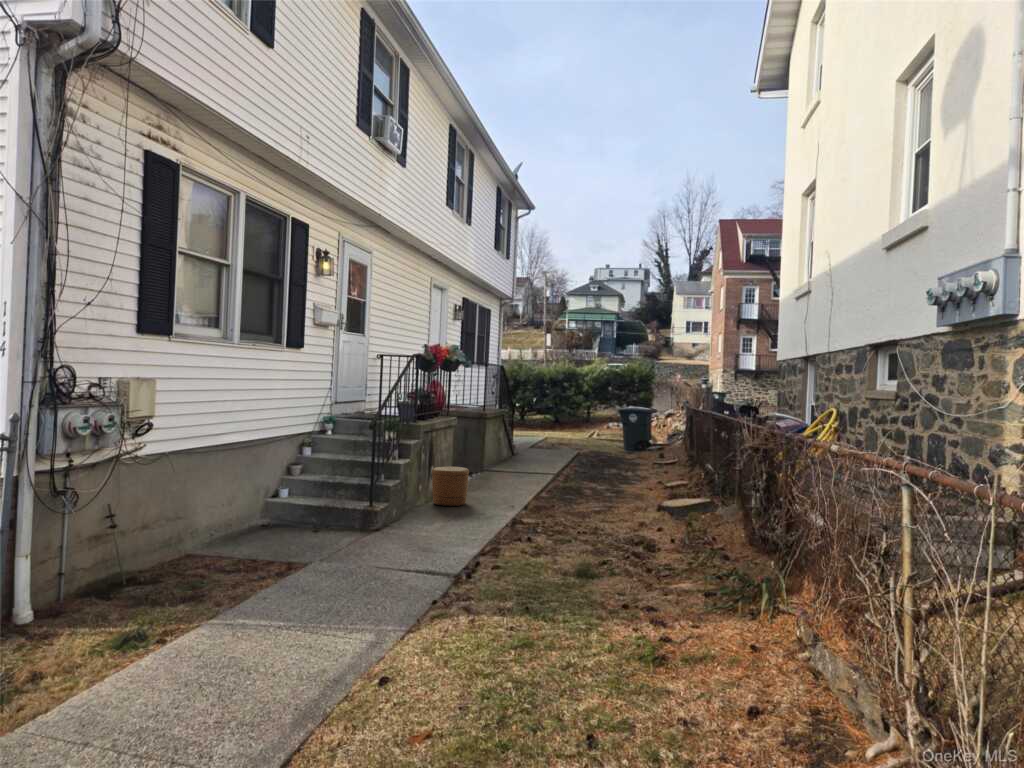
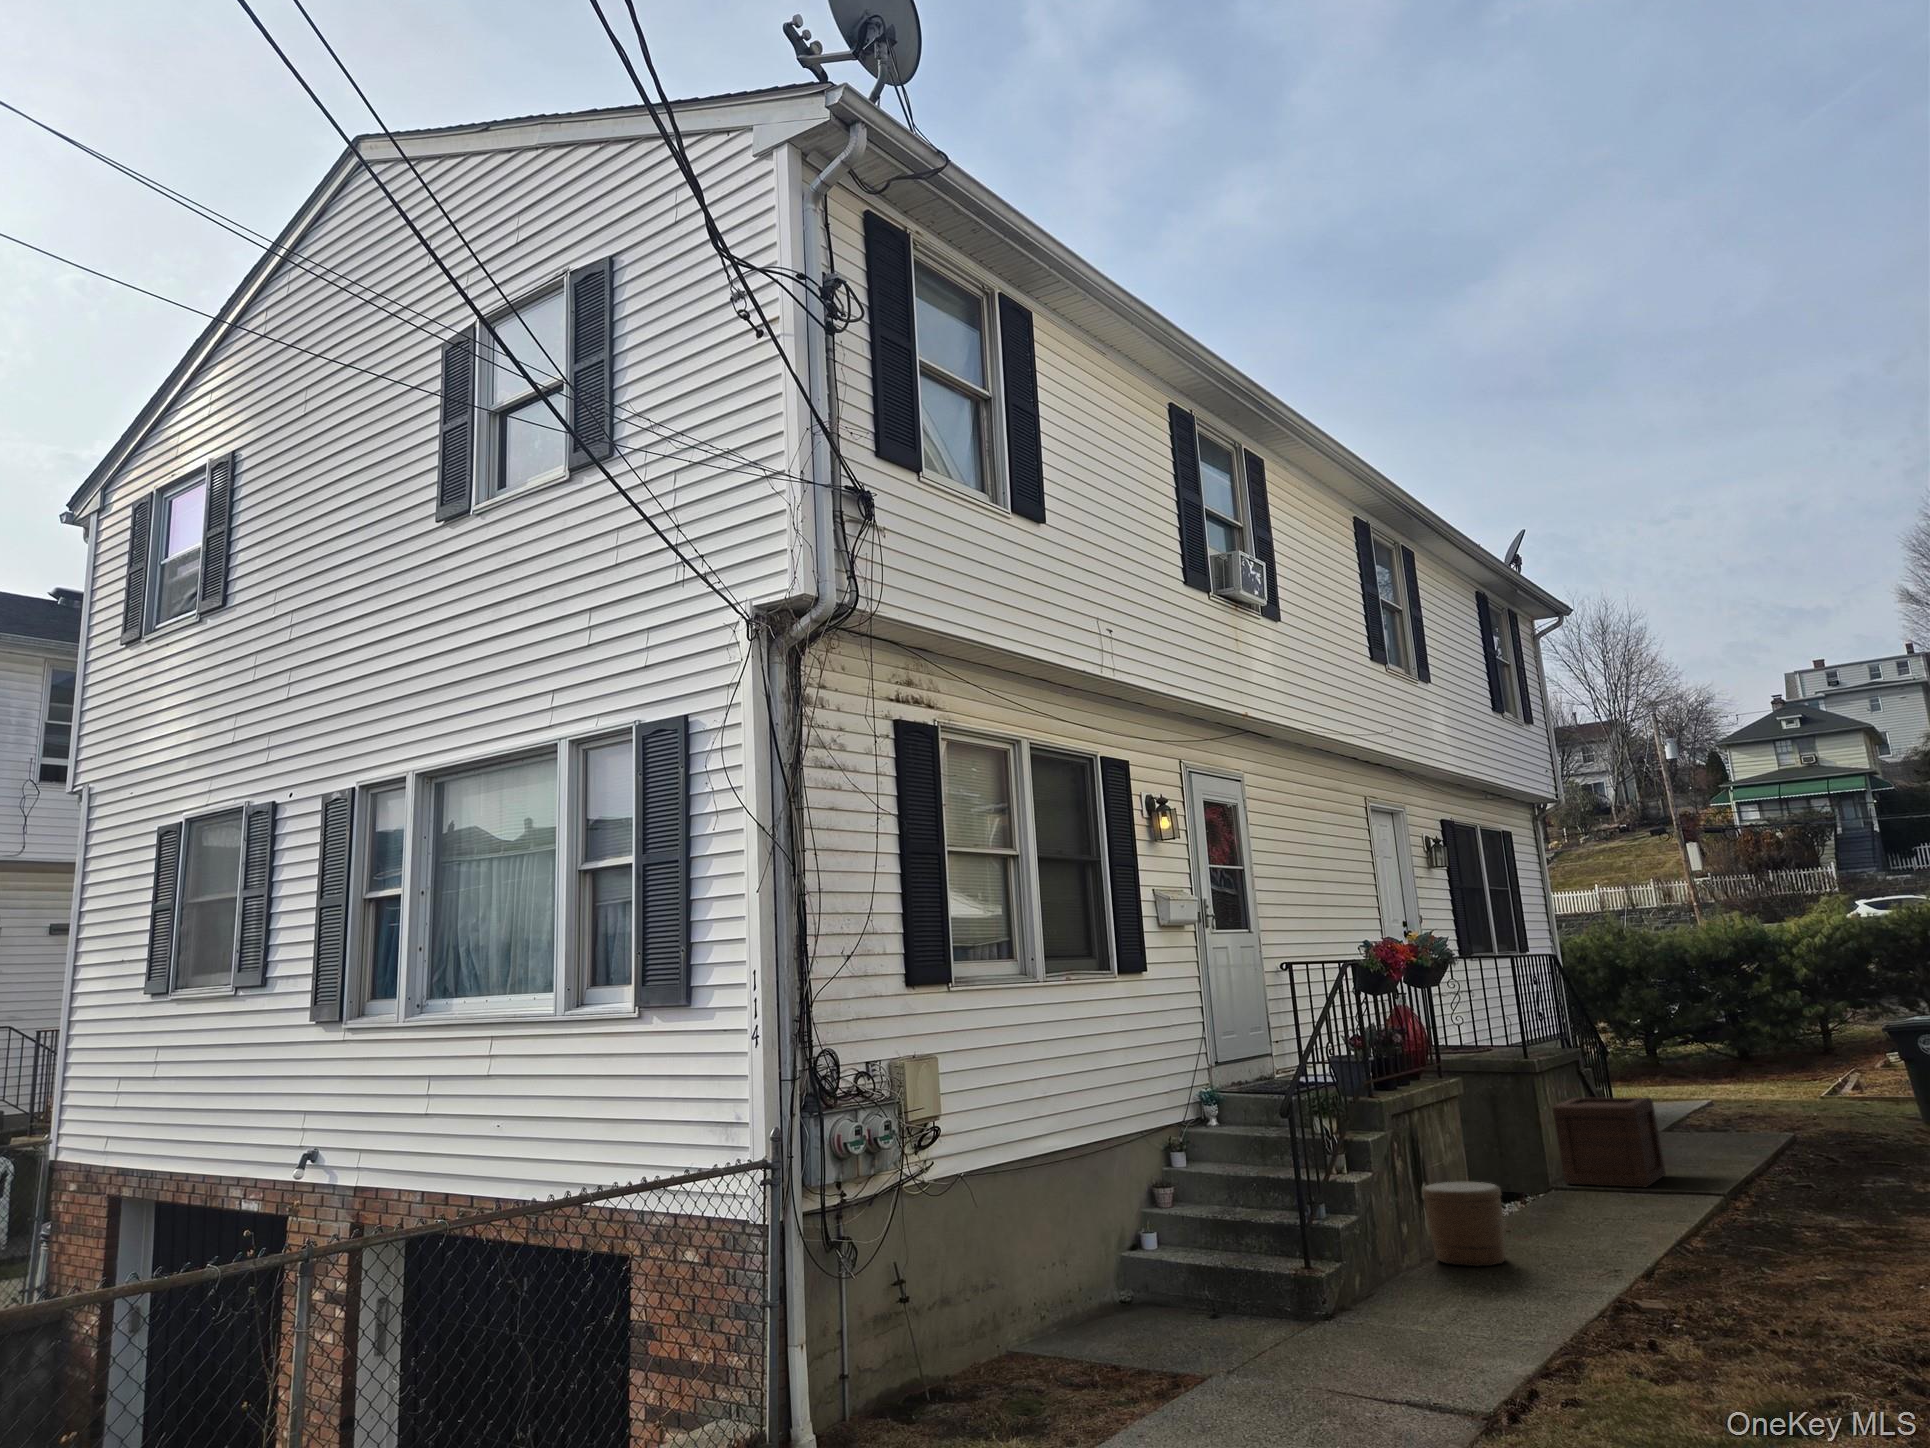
wooden crate: none [491,432,534,472] -> present [1552,1098,1665,1187]

